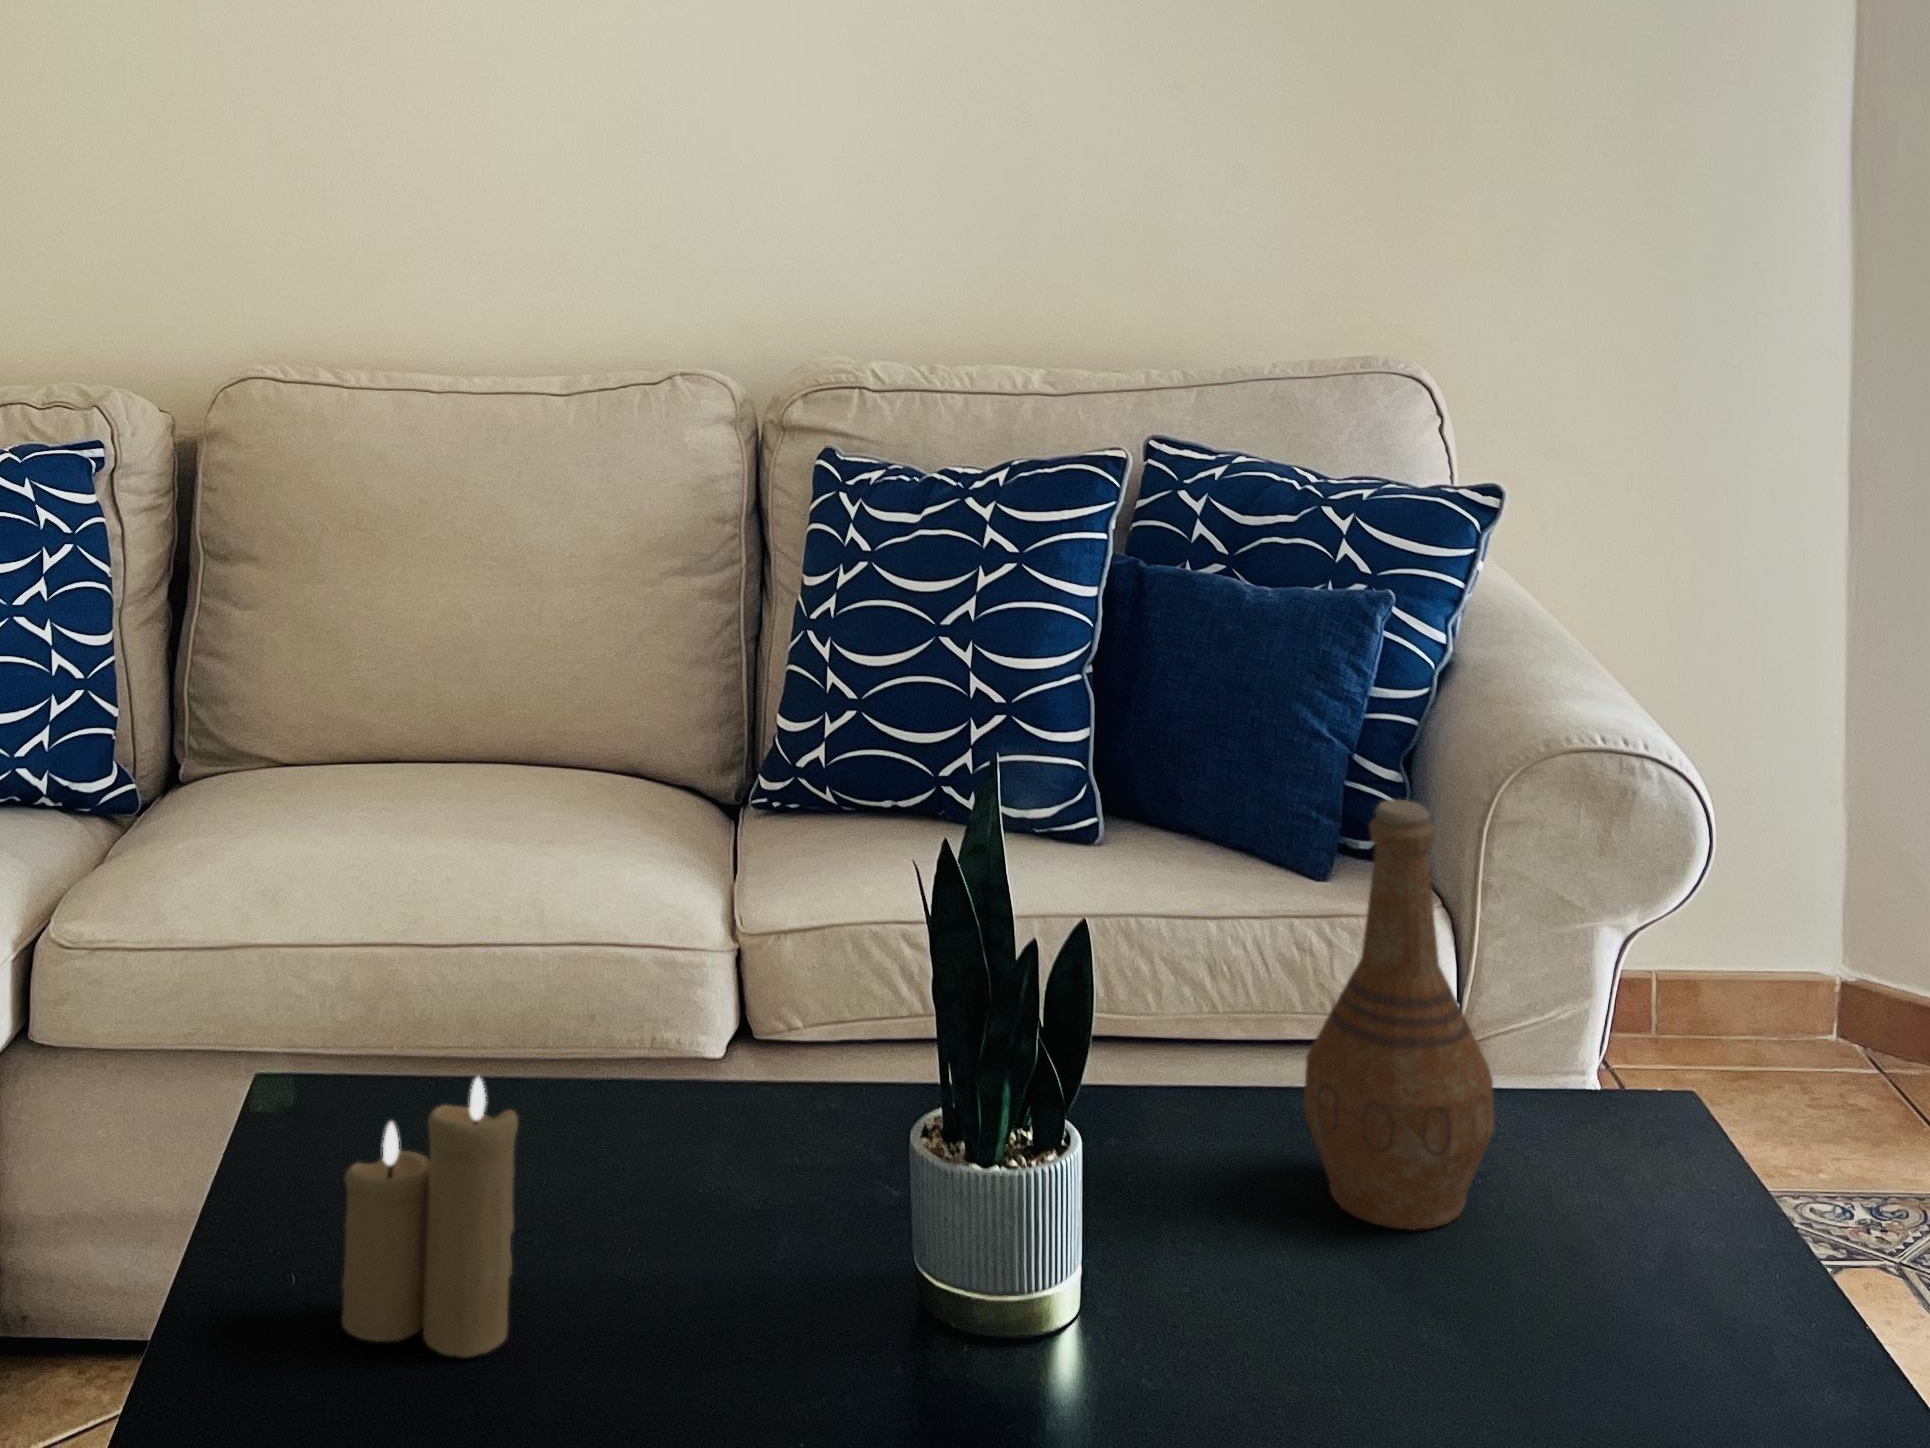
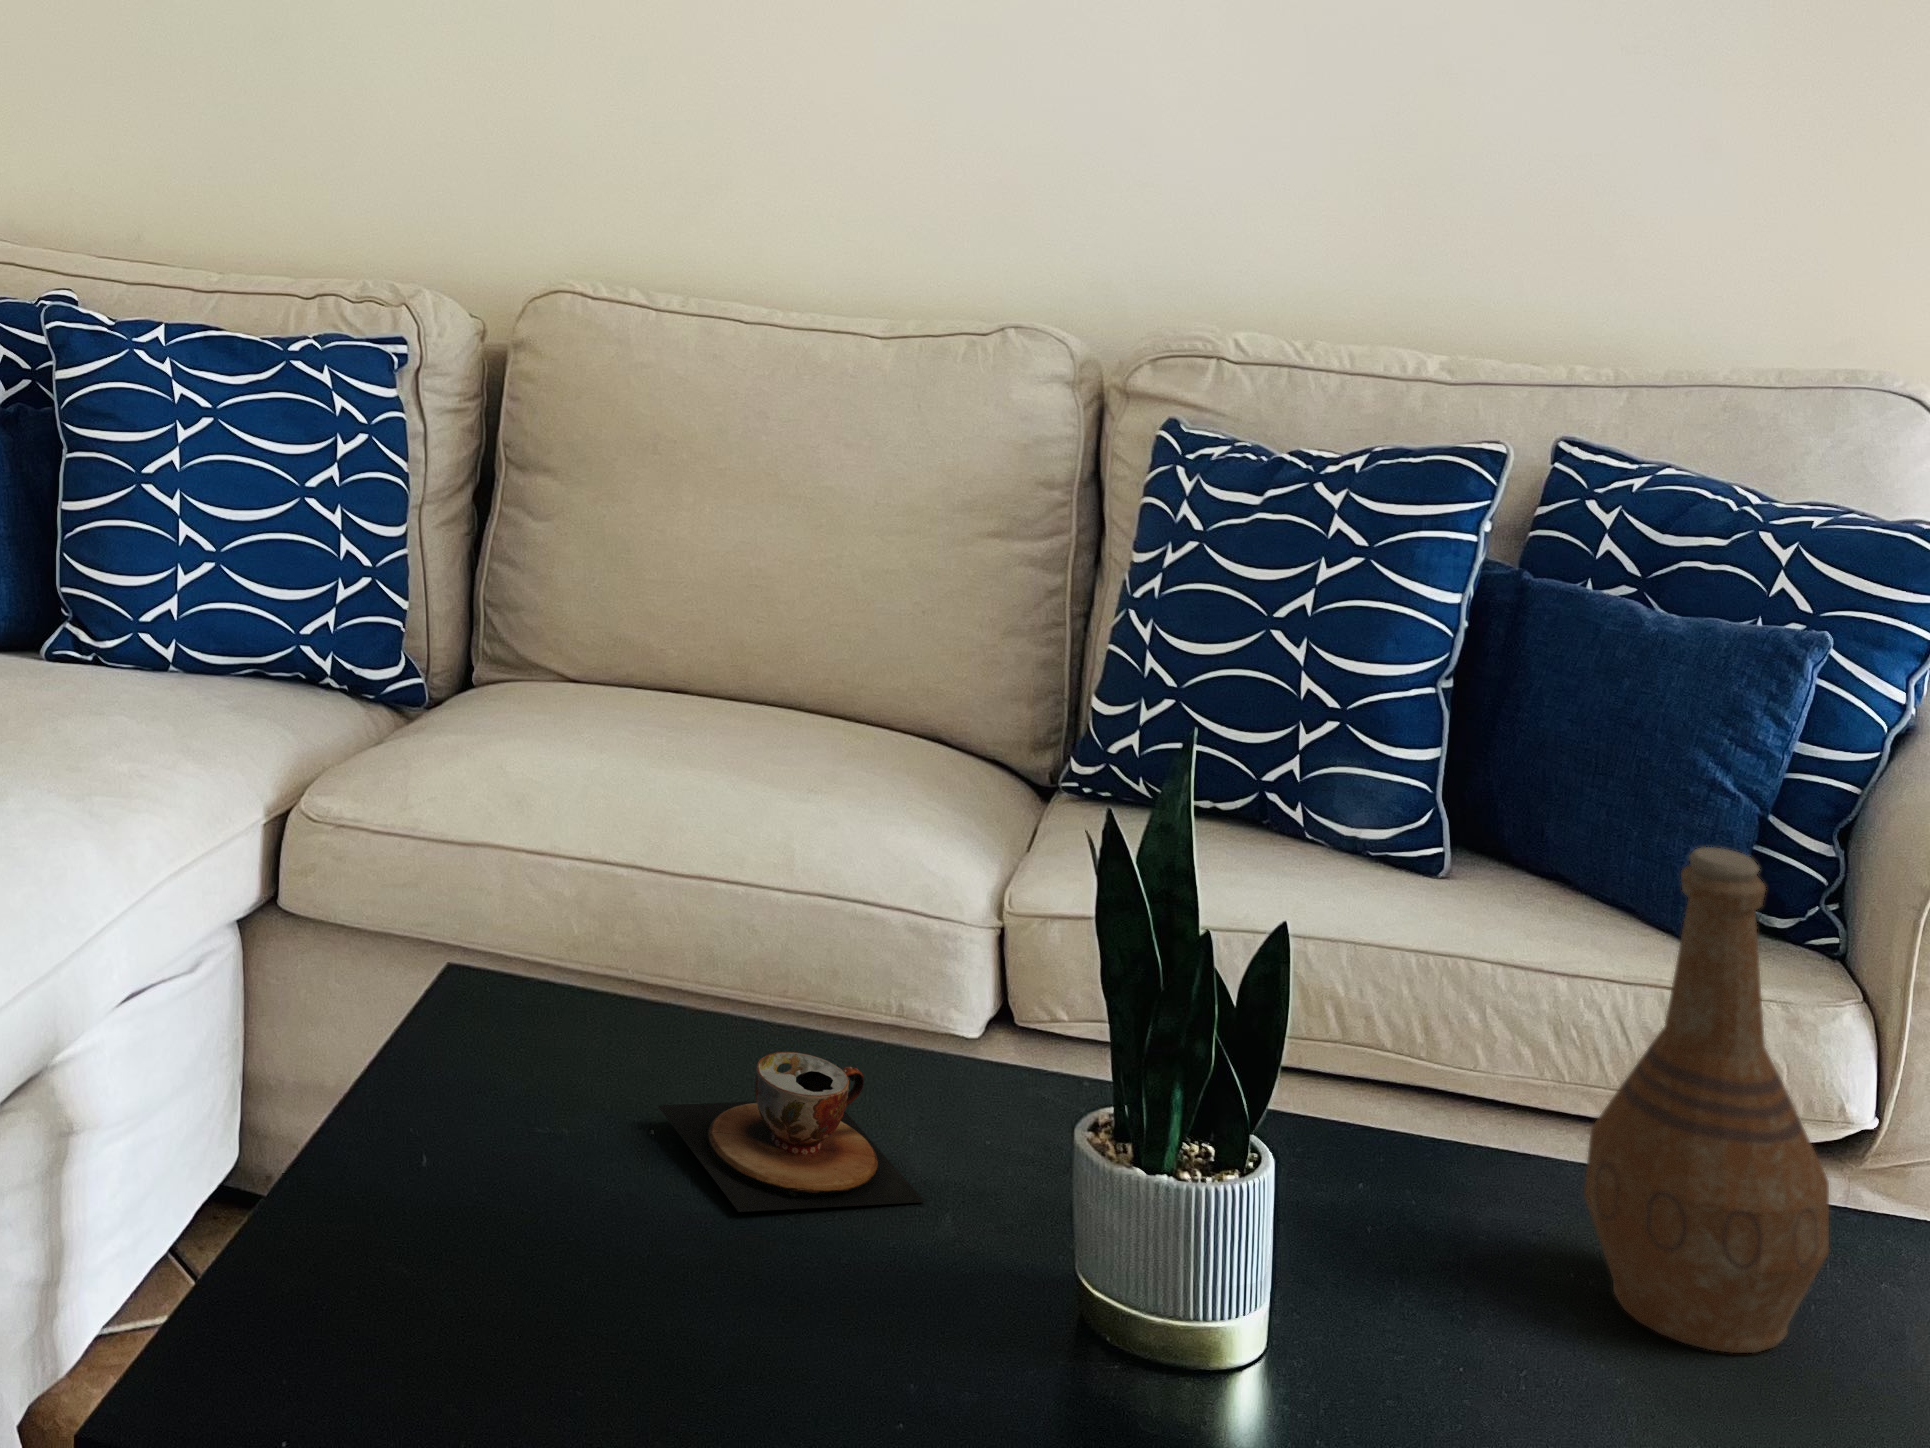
candle: present [342,1077,518,1357] -> none [457,978,640,1263]
teacup: none [505,1110,763,1275] -> present [658,1052,925,1212]

